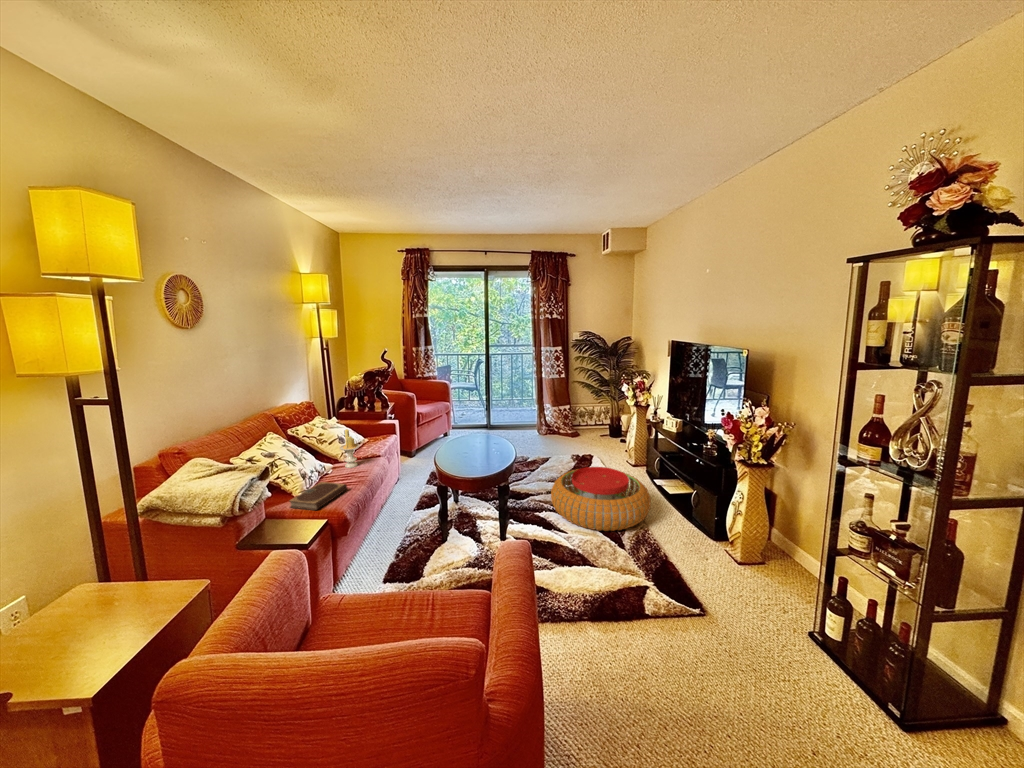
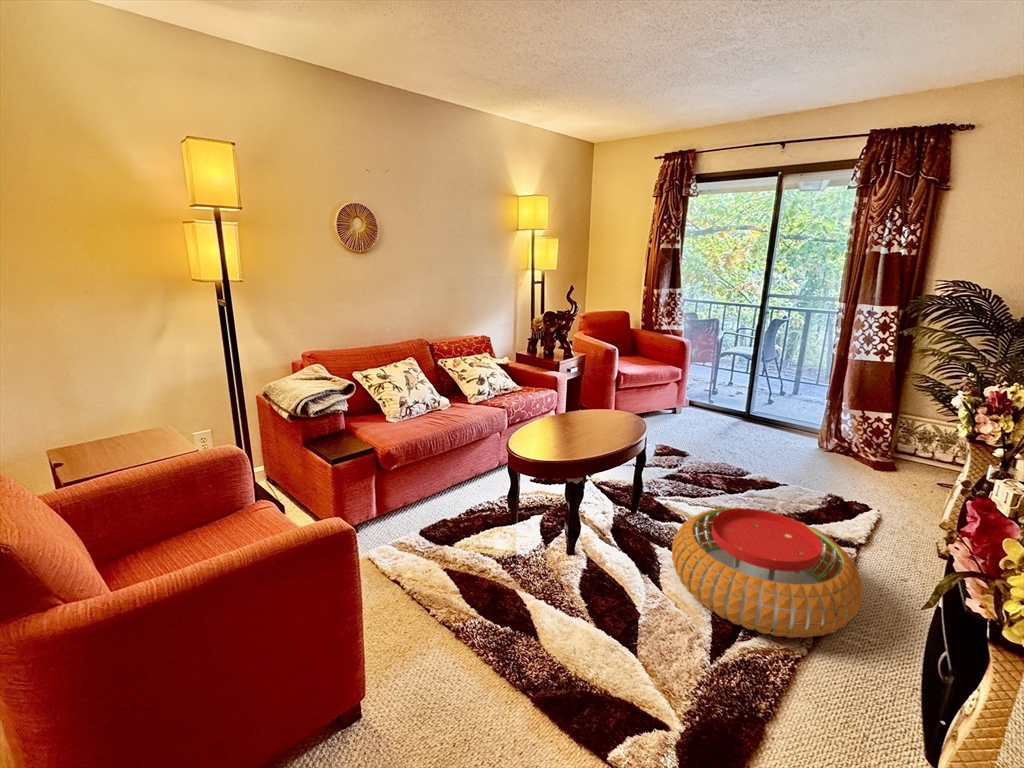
candle: present [340,429,360,468] -> none [456,368,477,411]
notebook: present [289,482,347,510] -> none [369,414,424,437]

